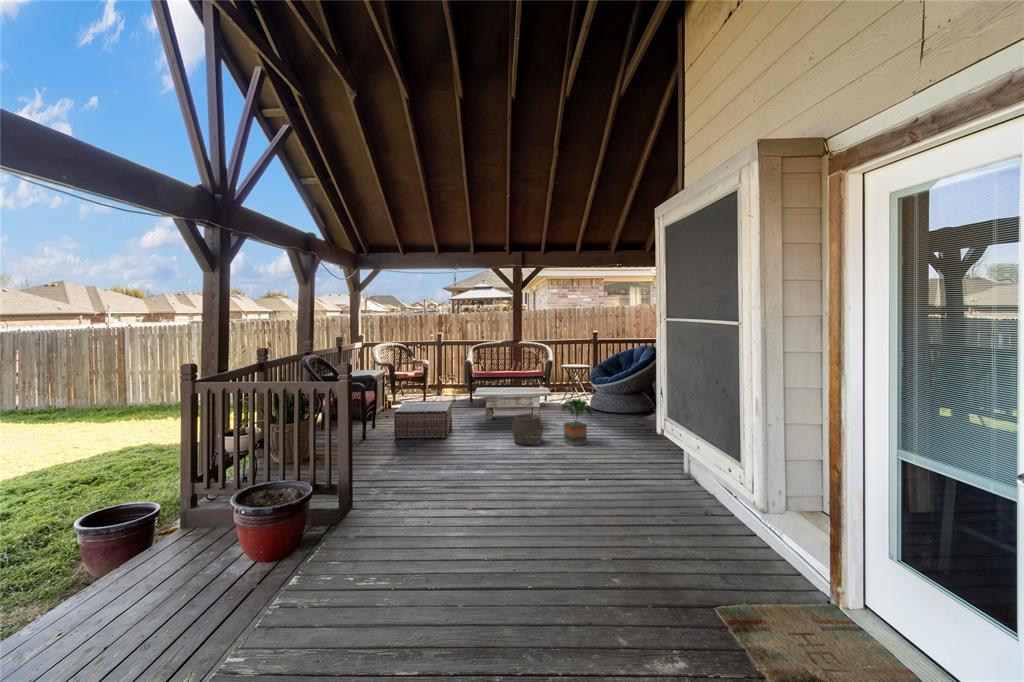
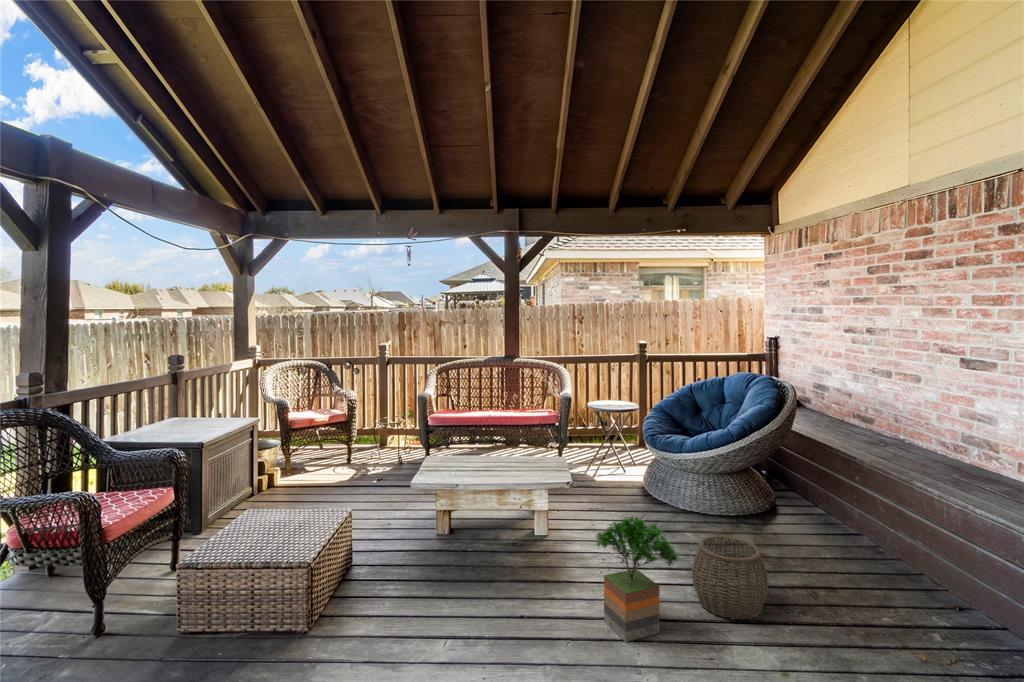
woven basket: present [512,414,543,445] -> present [692,535,768,620]

